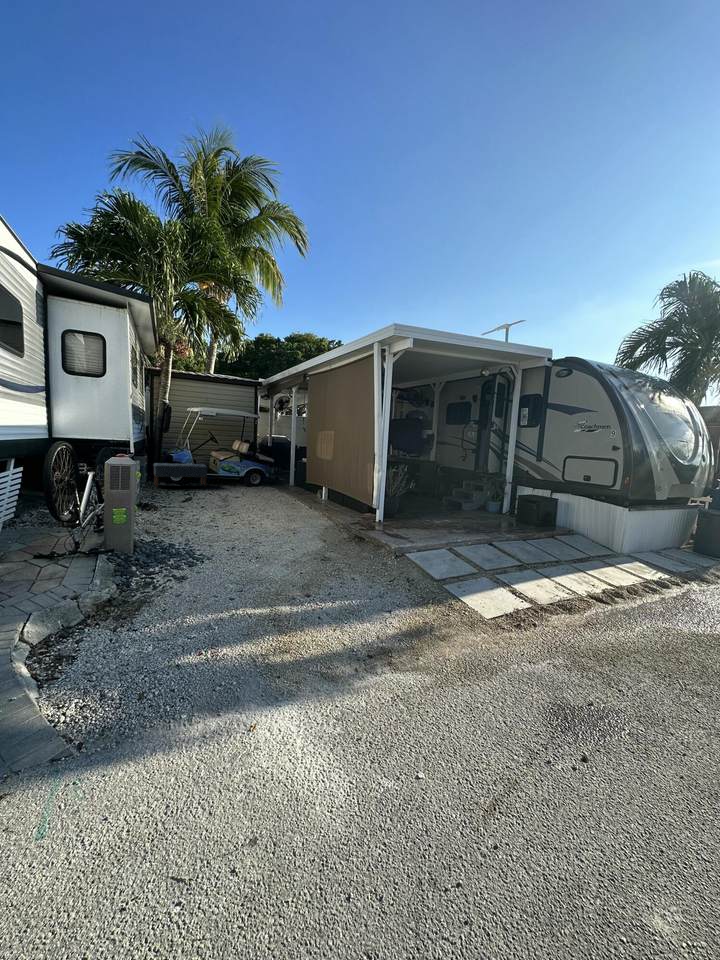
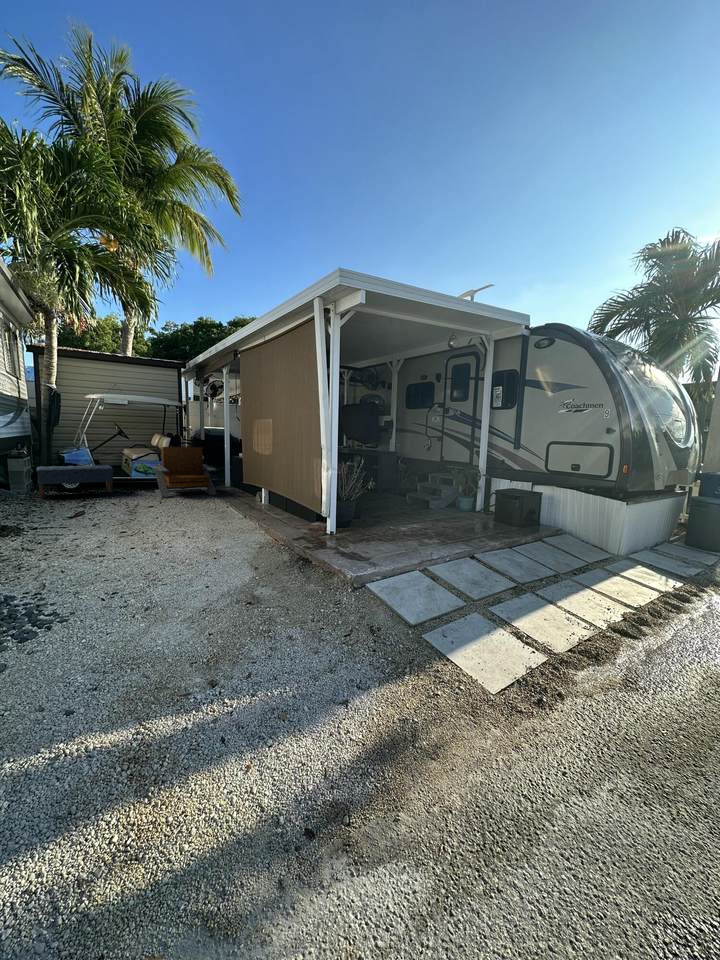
lounge chair: none [237,451,286,492] -> present [154,447,217,498]

